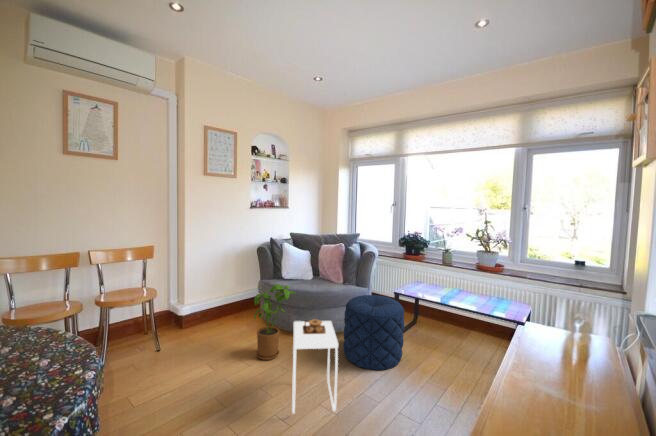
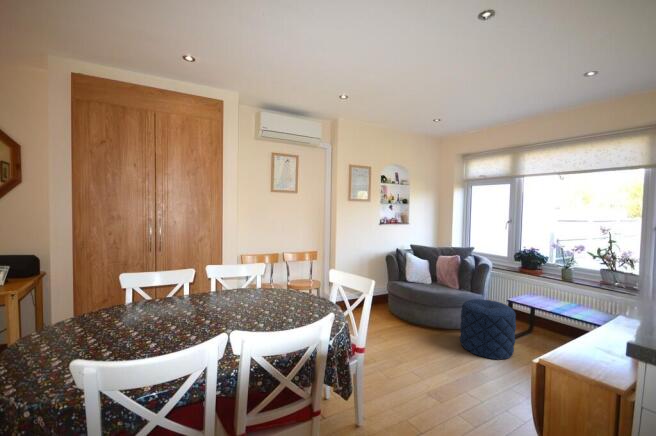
house plant: present [254,284,296,360] -> none [389,283,422,339]
side table: present [292,319,338,413] -> none [421,309,459,376]

